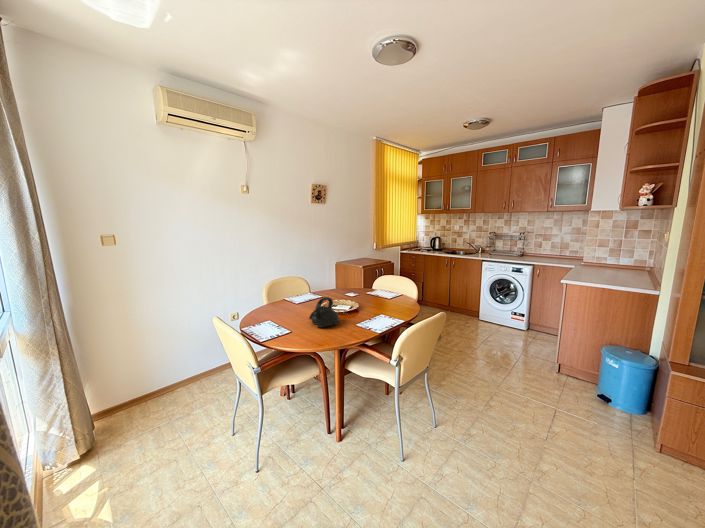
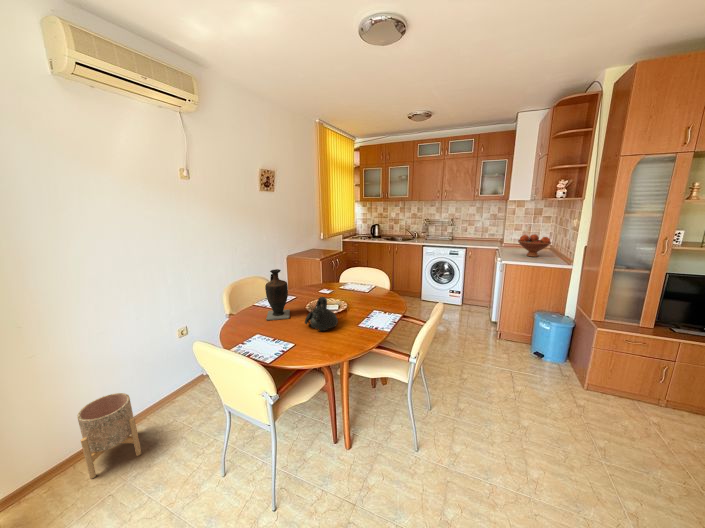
fruit bowl: none [589,251,637,279] -> present [518,234,551,257]
vase: none [284,270,308,314] -> present [265,269,290,320]
planter: none [148,357,191,416] -> present [77,393,141,479]

